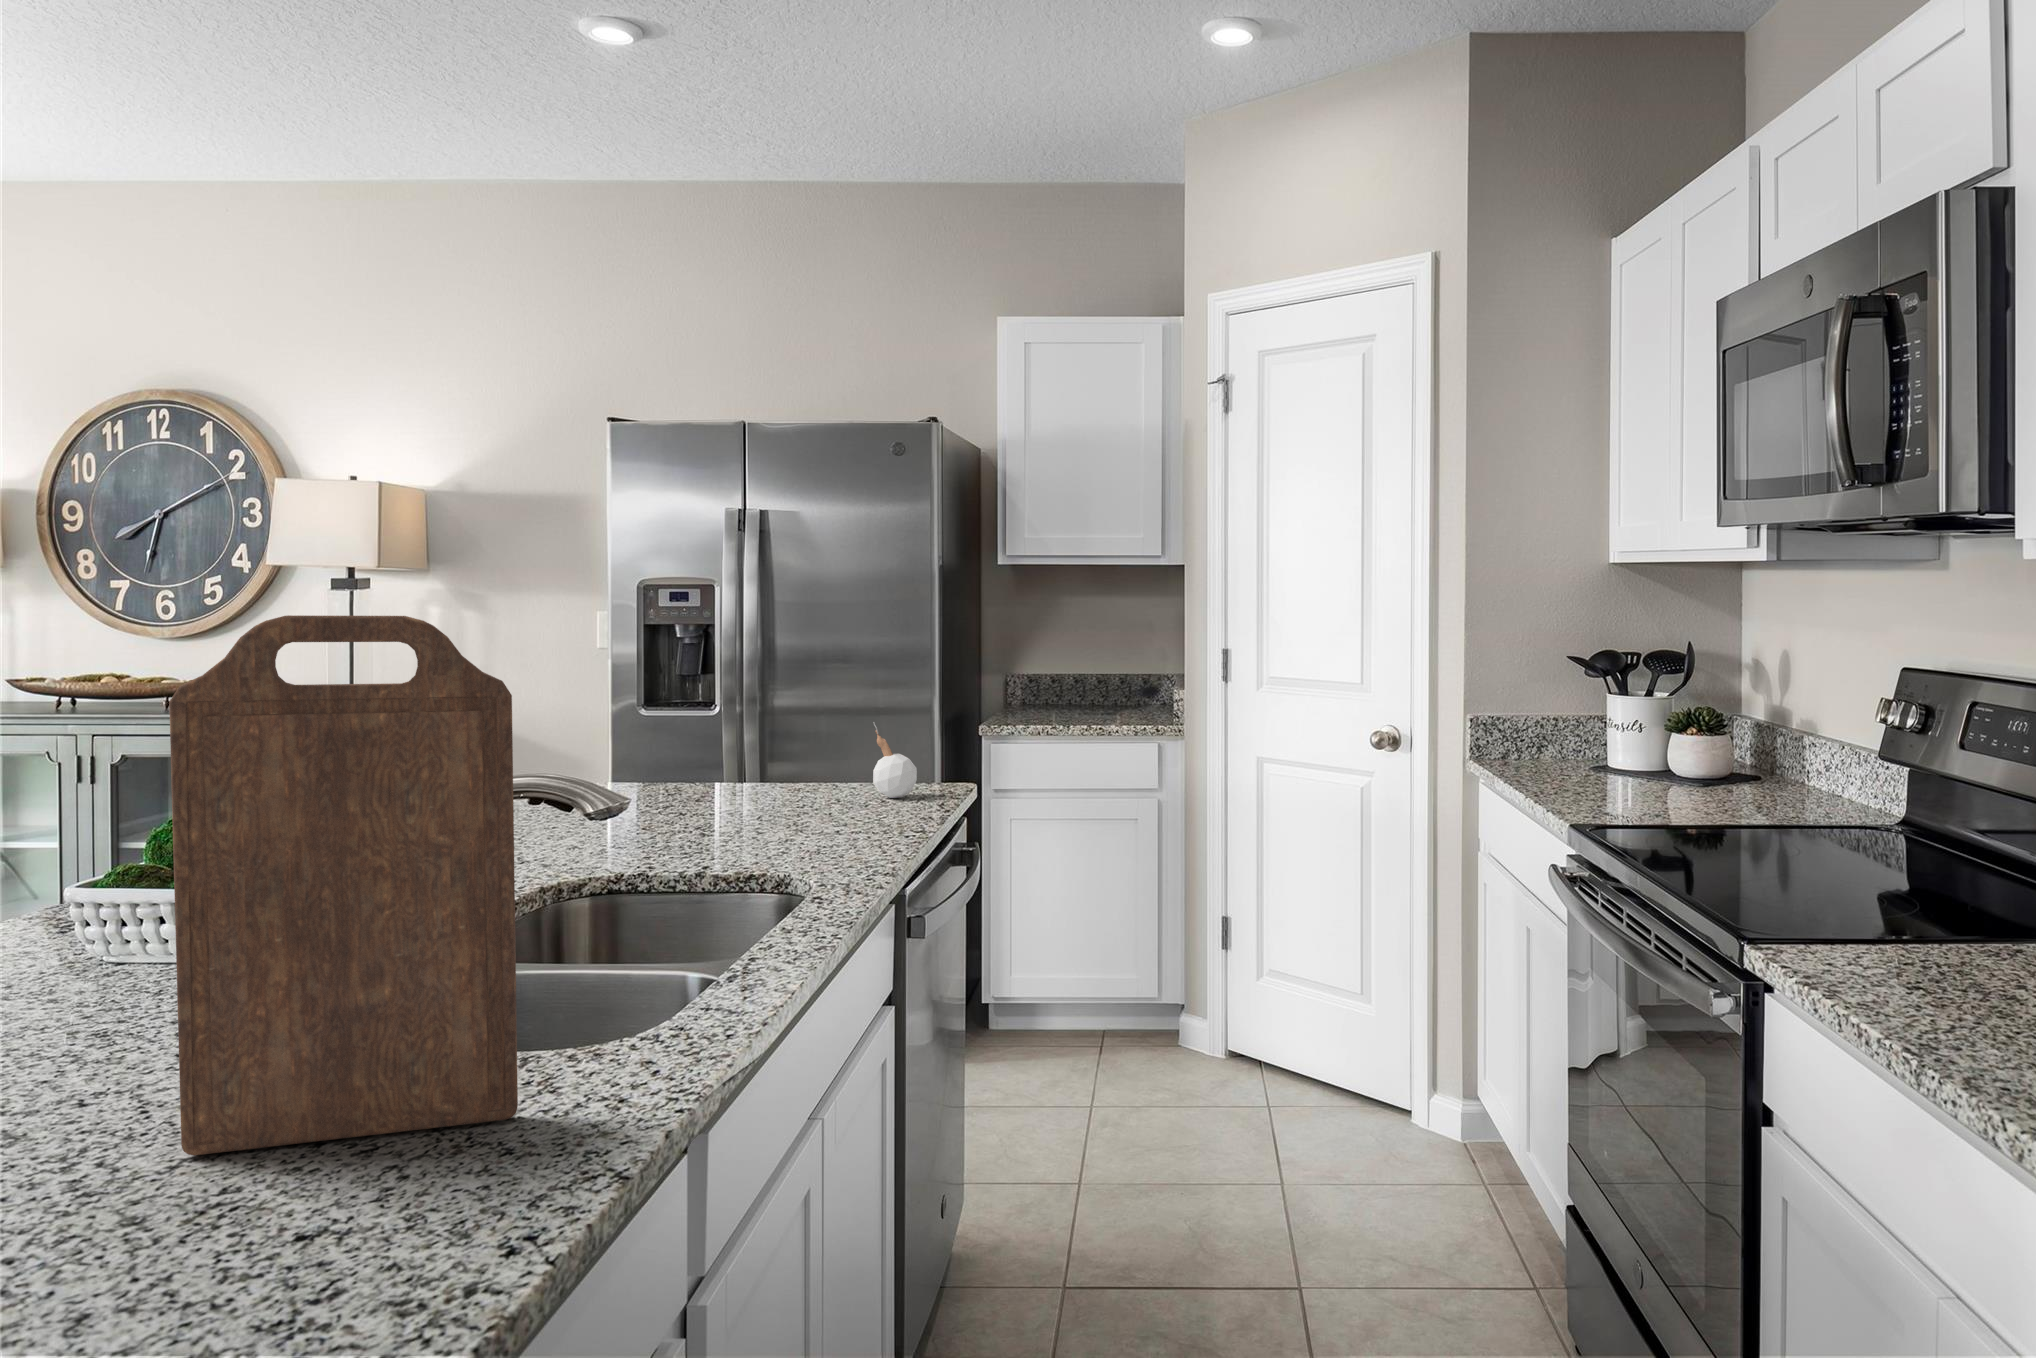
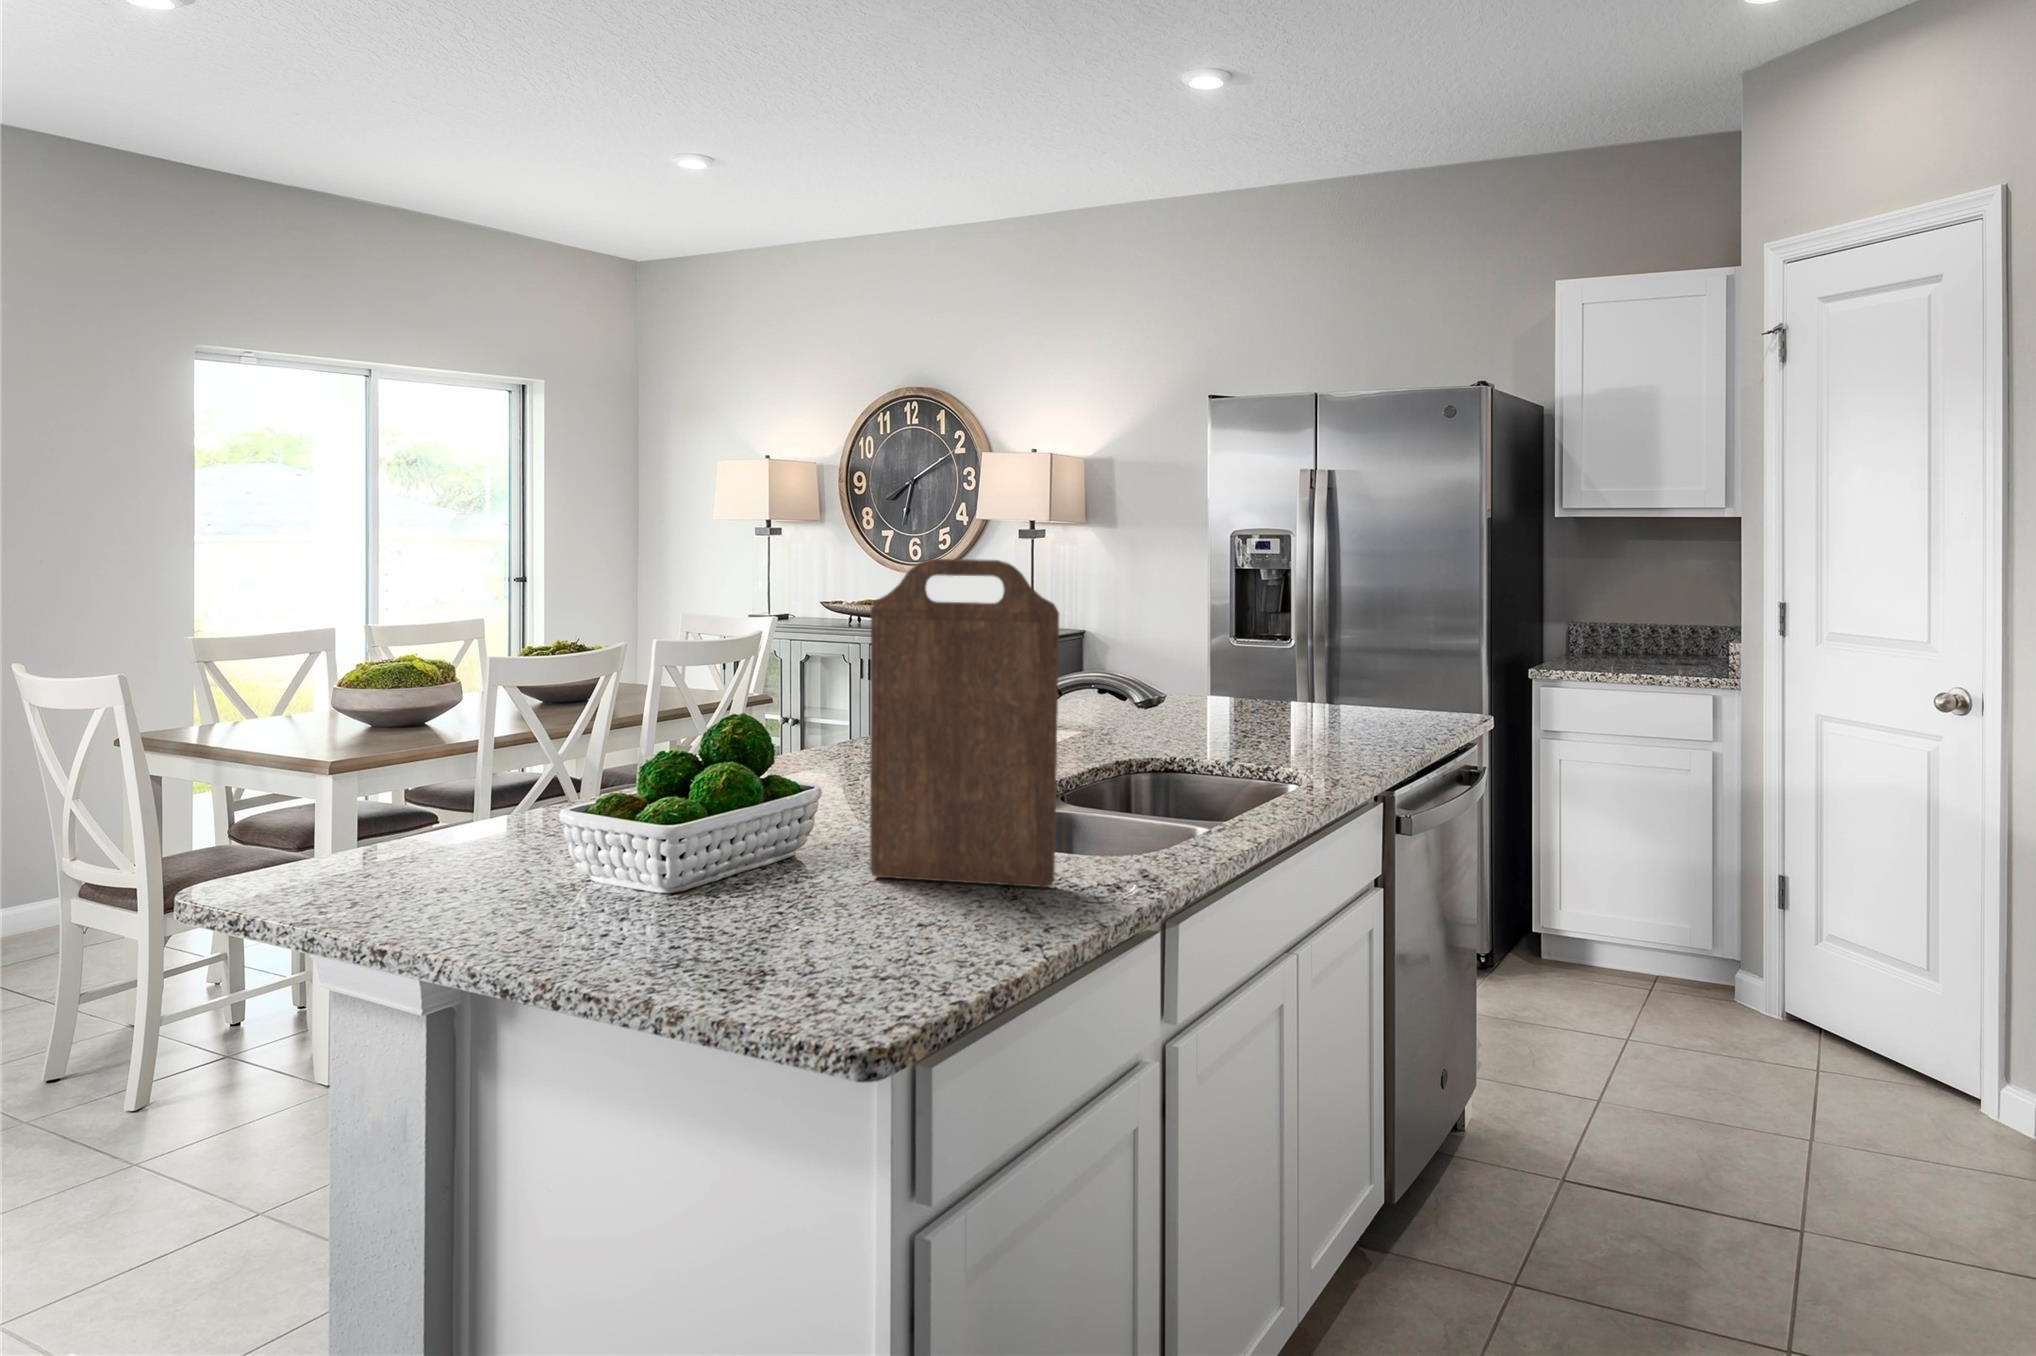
candle: present [873,722,917,798] -> none [1394,654,1433,718]

